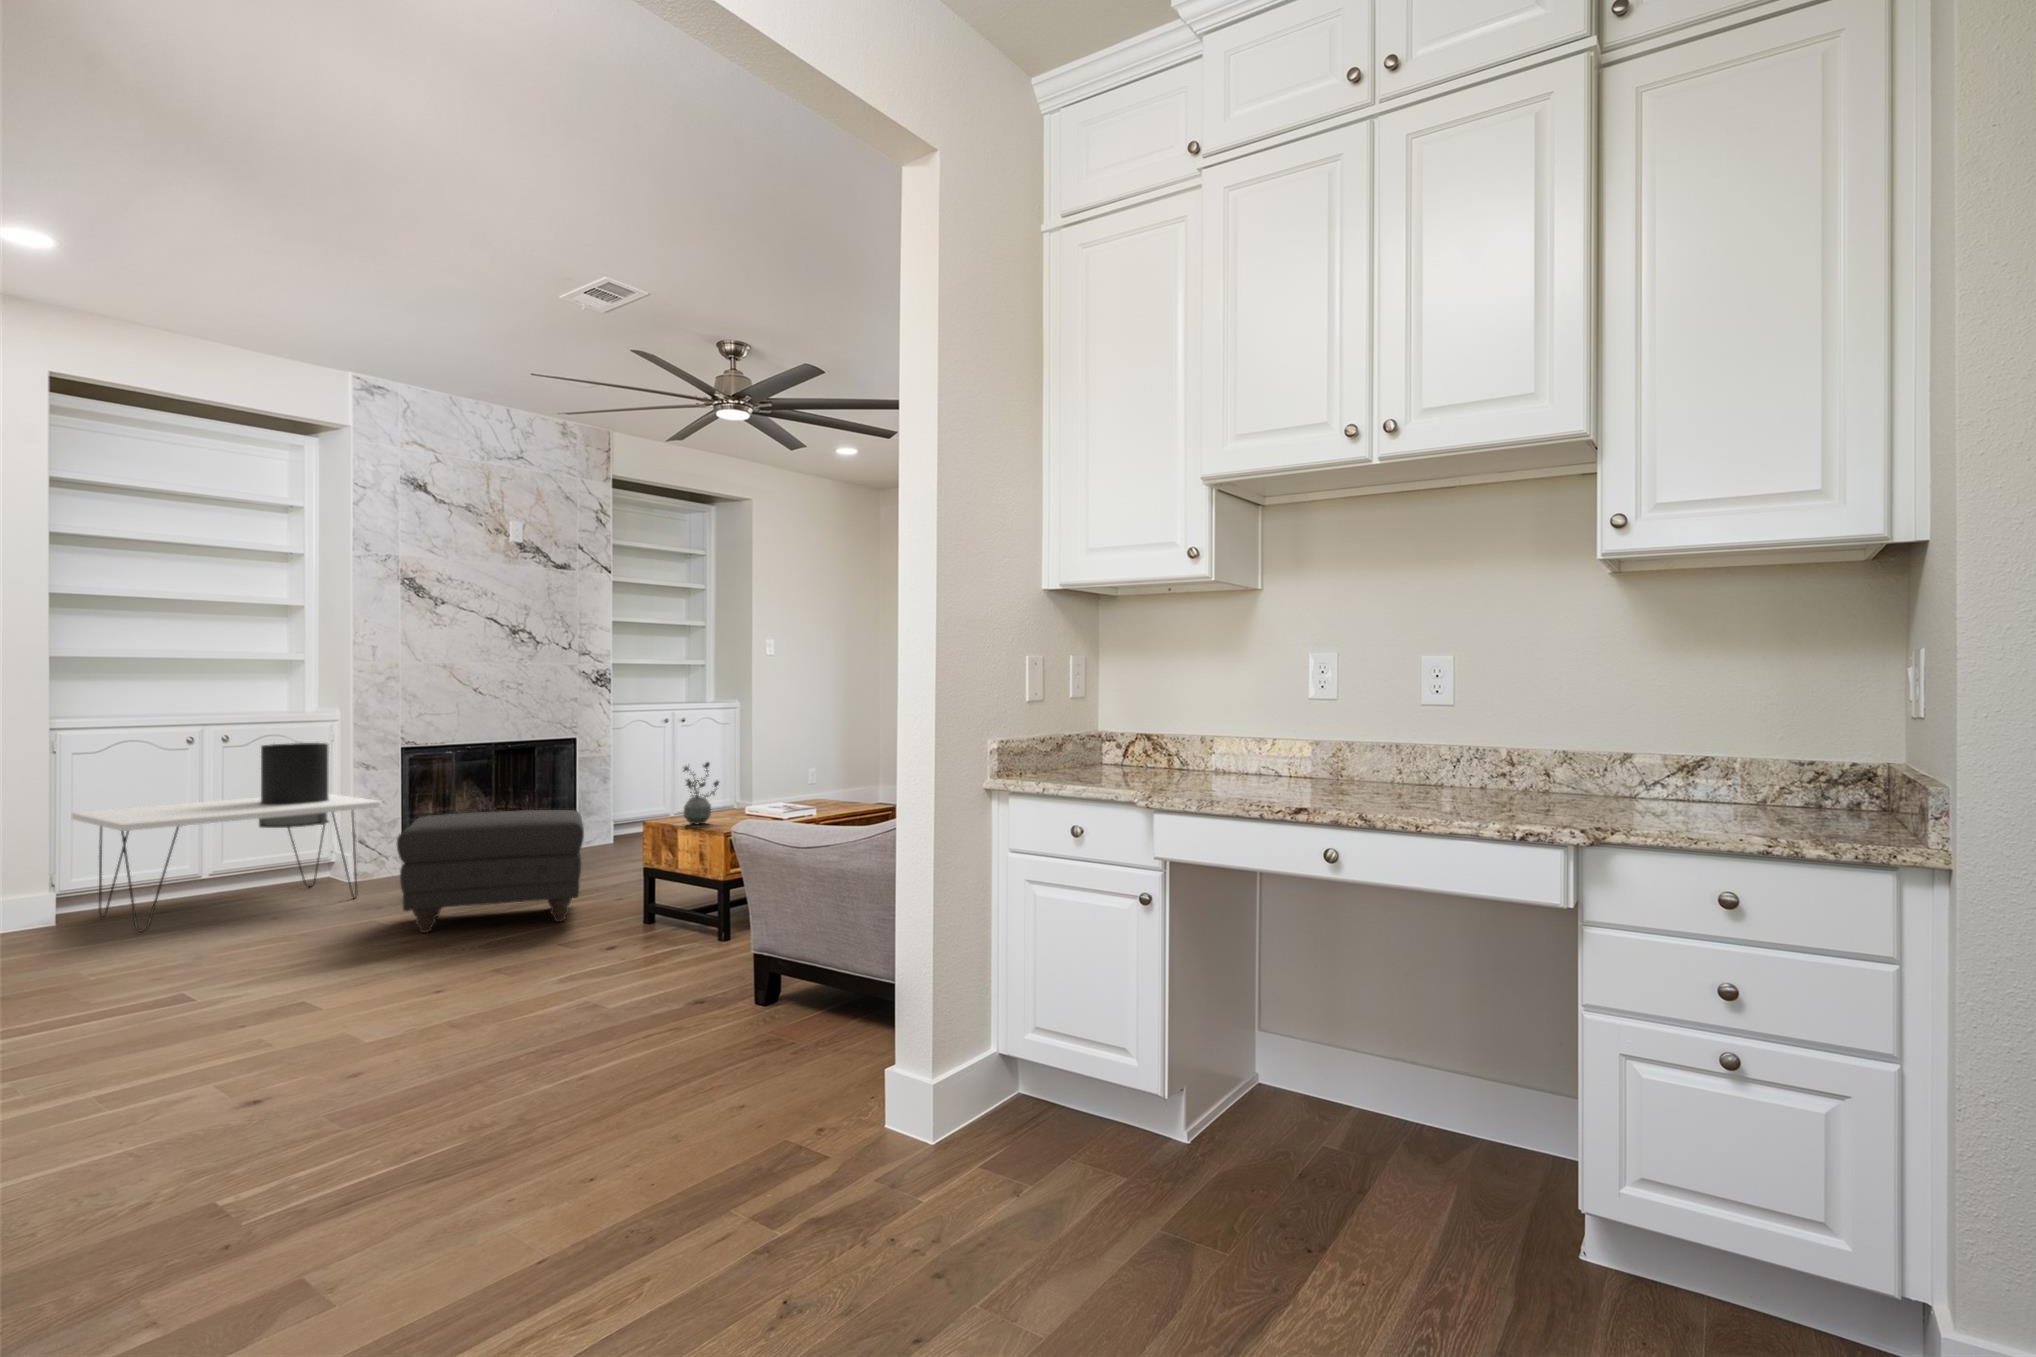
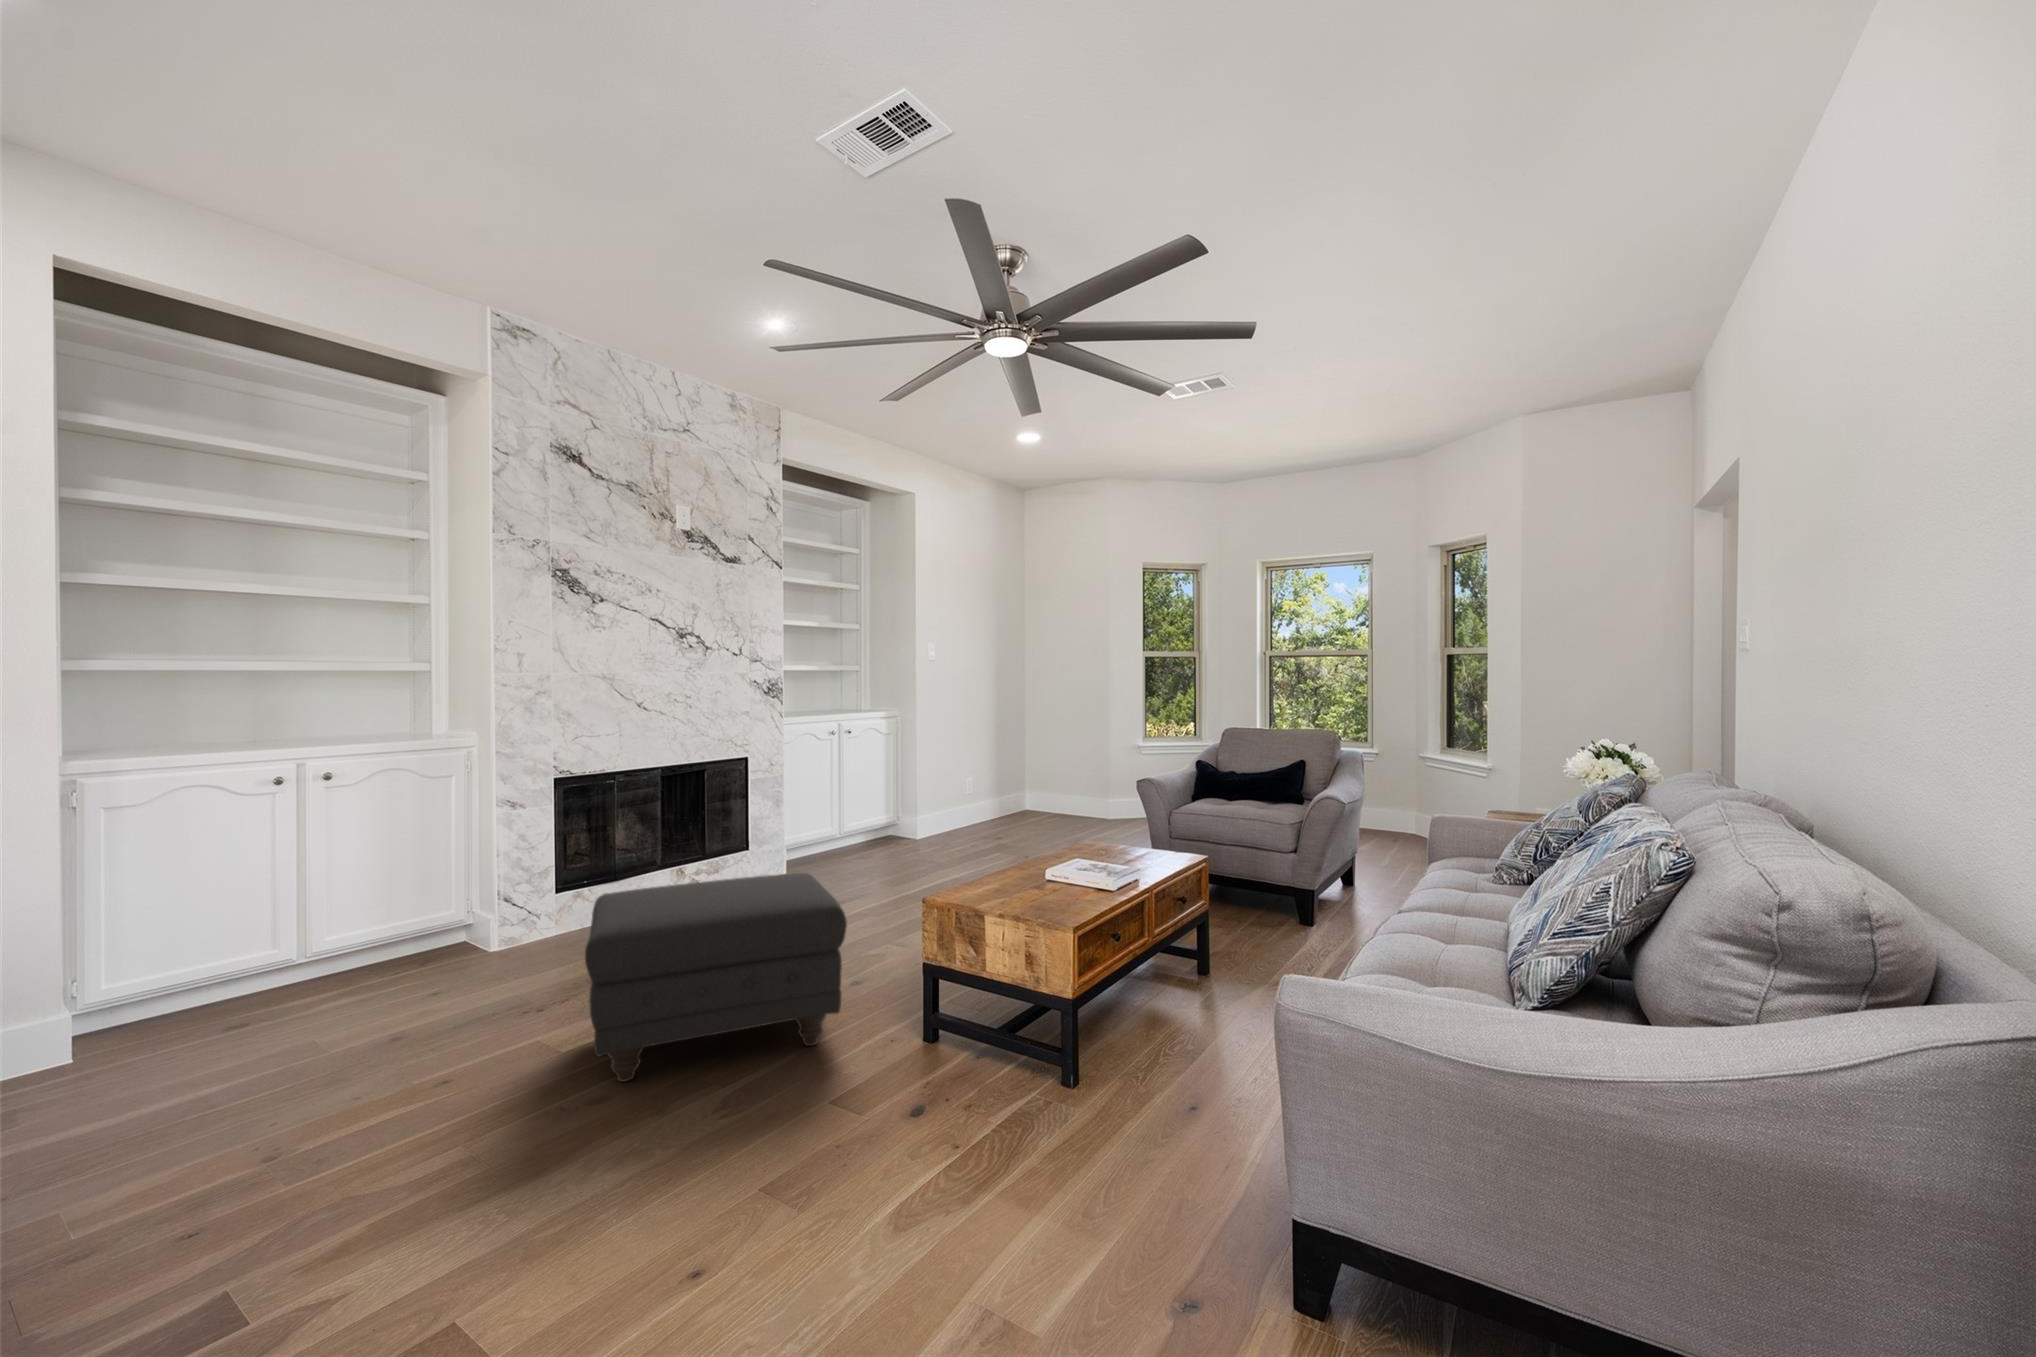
side table: present [72,743,382,931] -> none [90,782,540,1087]
potted plant: present [683,762,719,824] -> none [975,813,1031,902]

